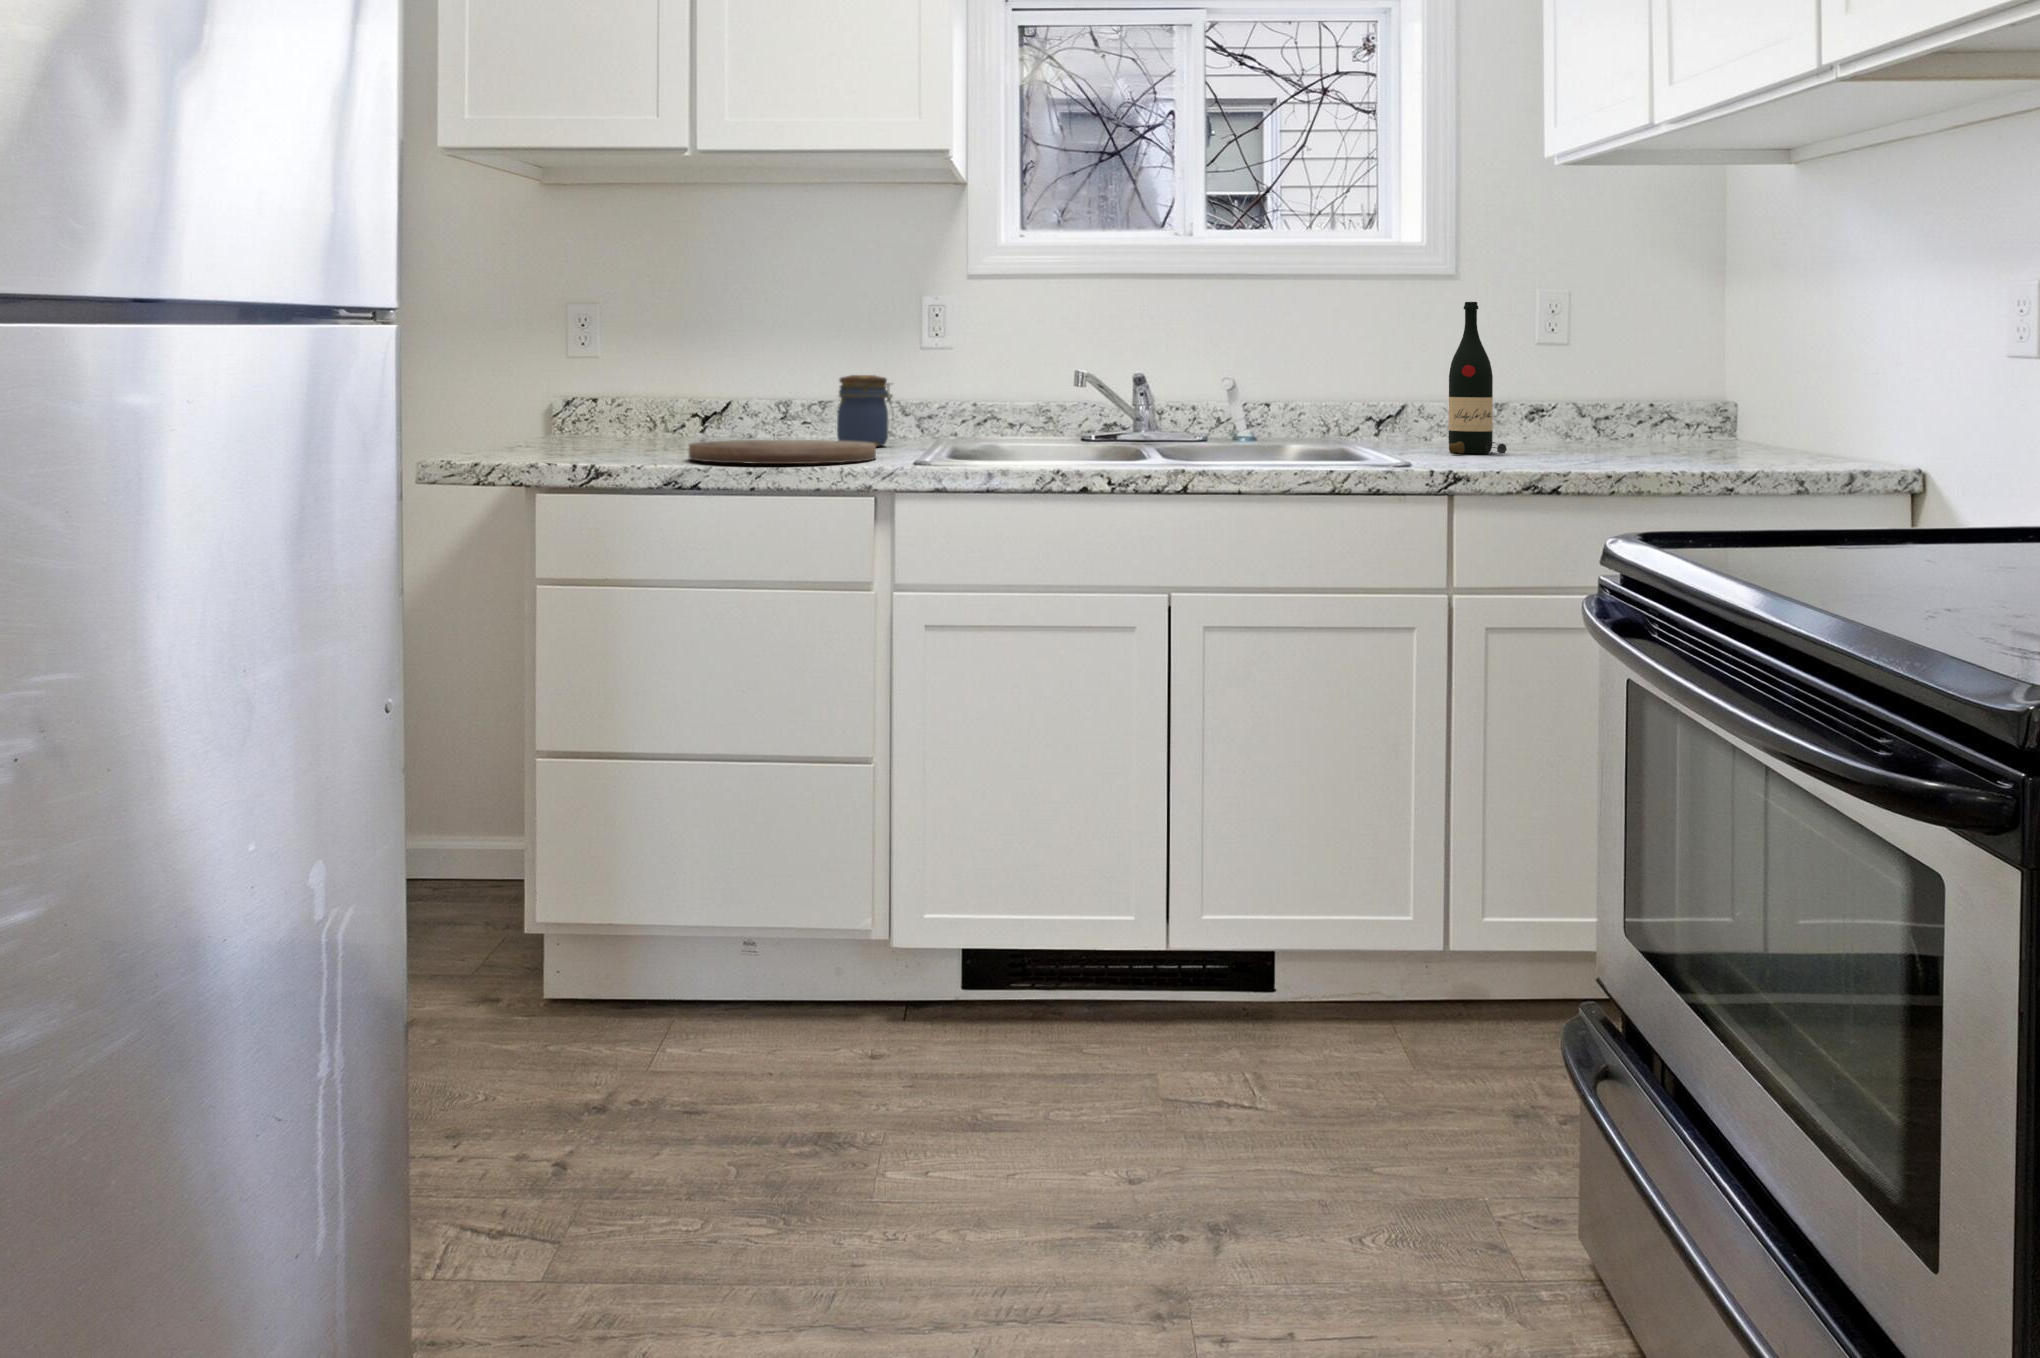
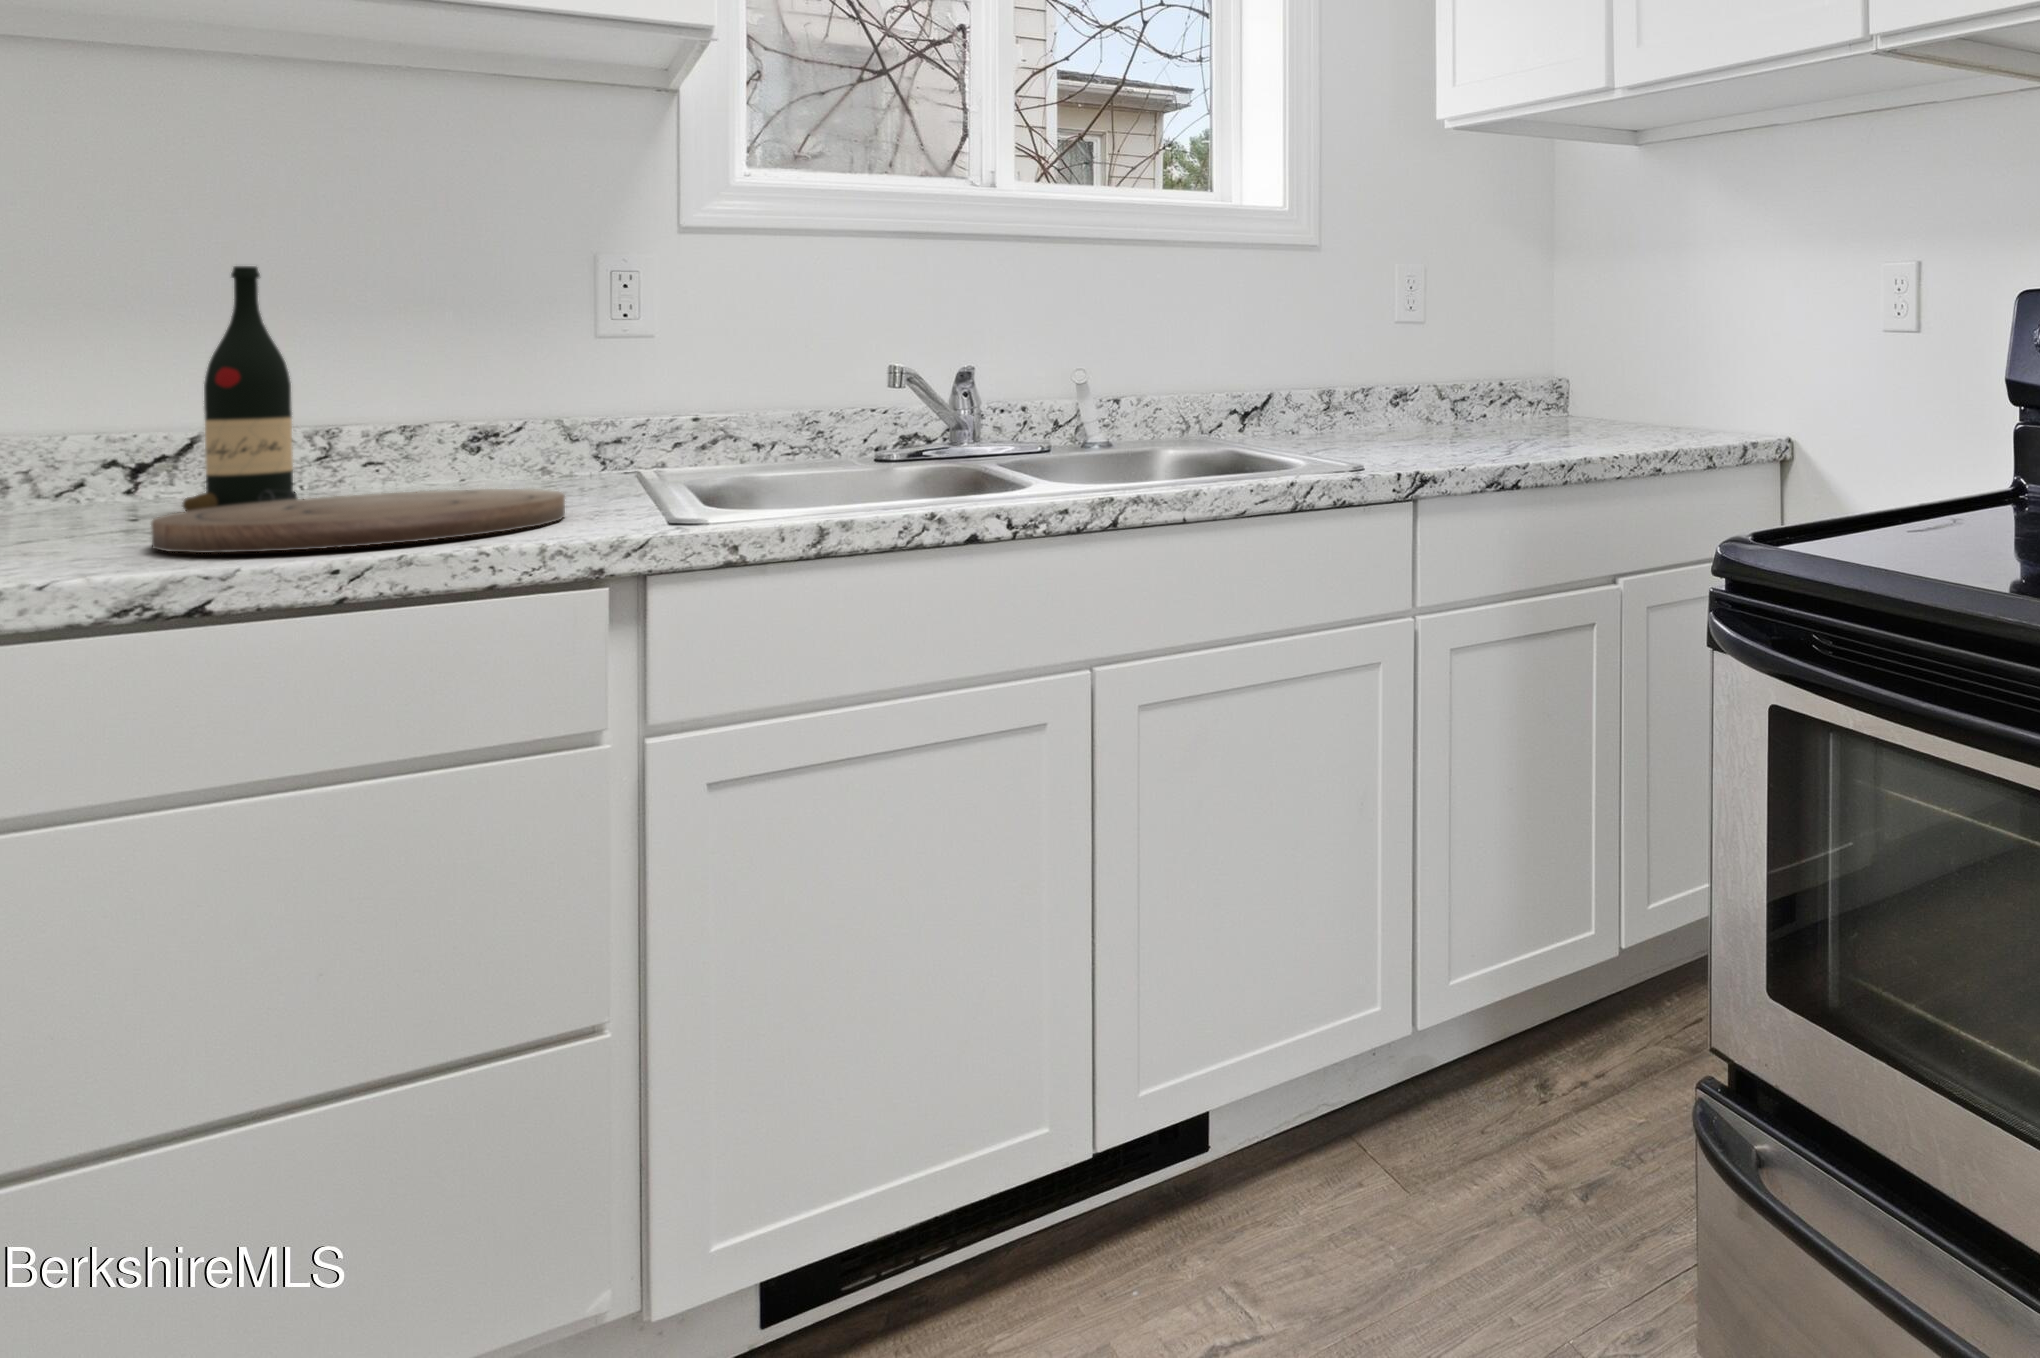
wine bottle: present [1449,302,1507,454] -> present [183,266,298,511]
jar: present [837,375,894,446] -> none [448,380,558,495]

